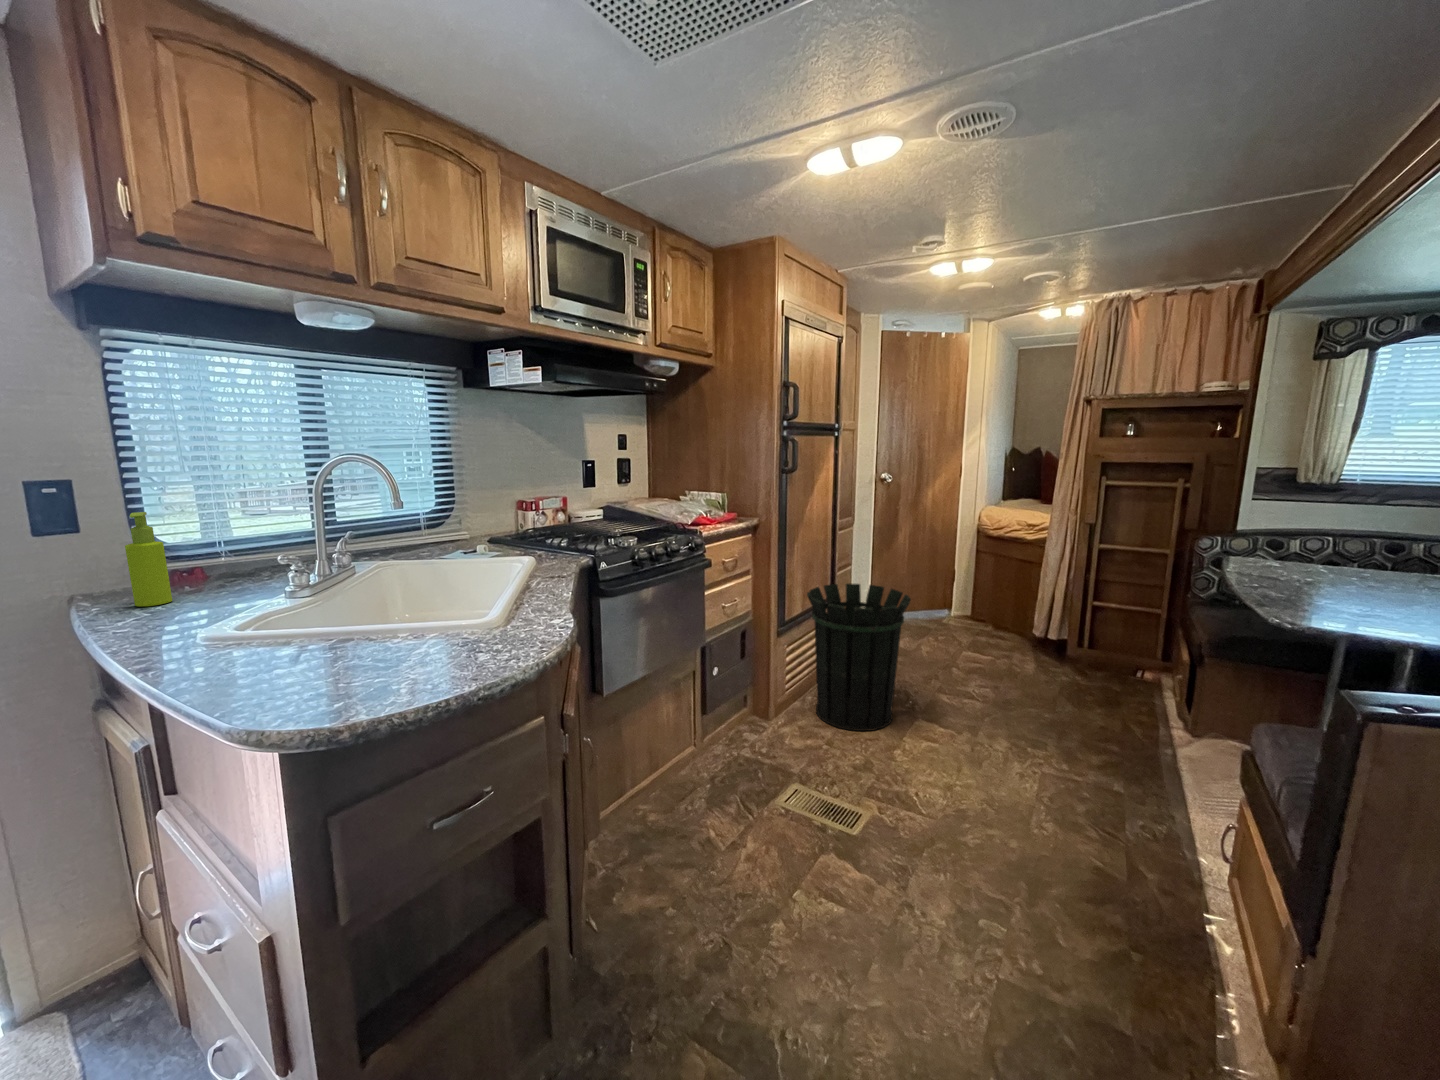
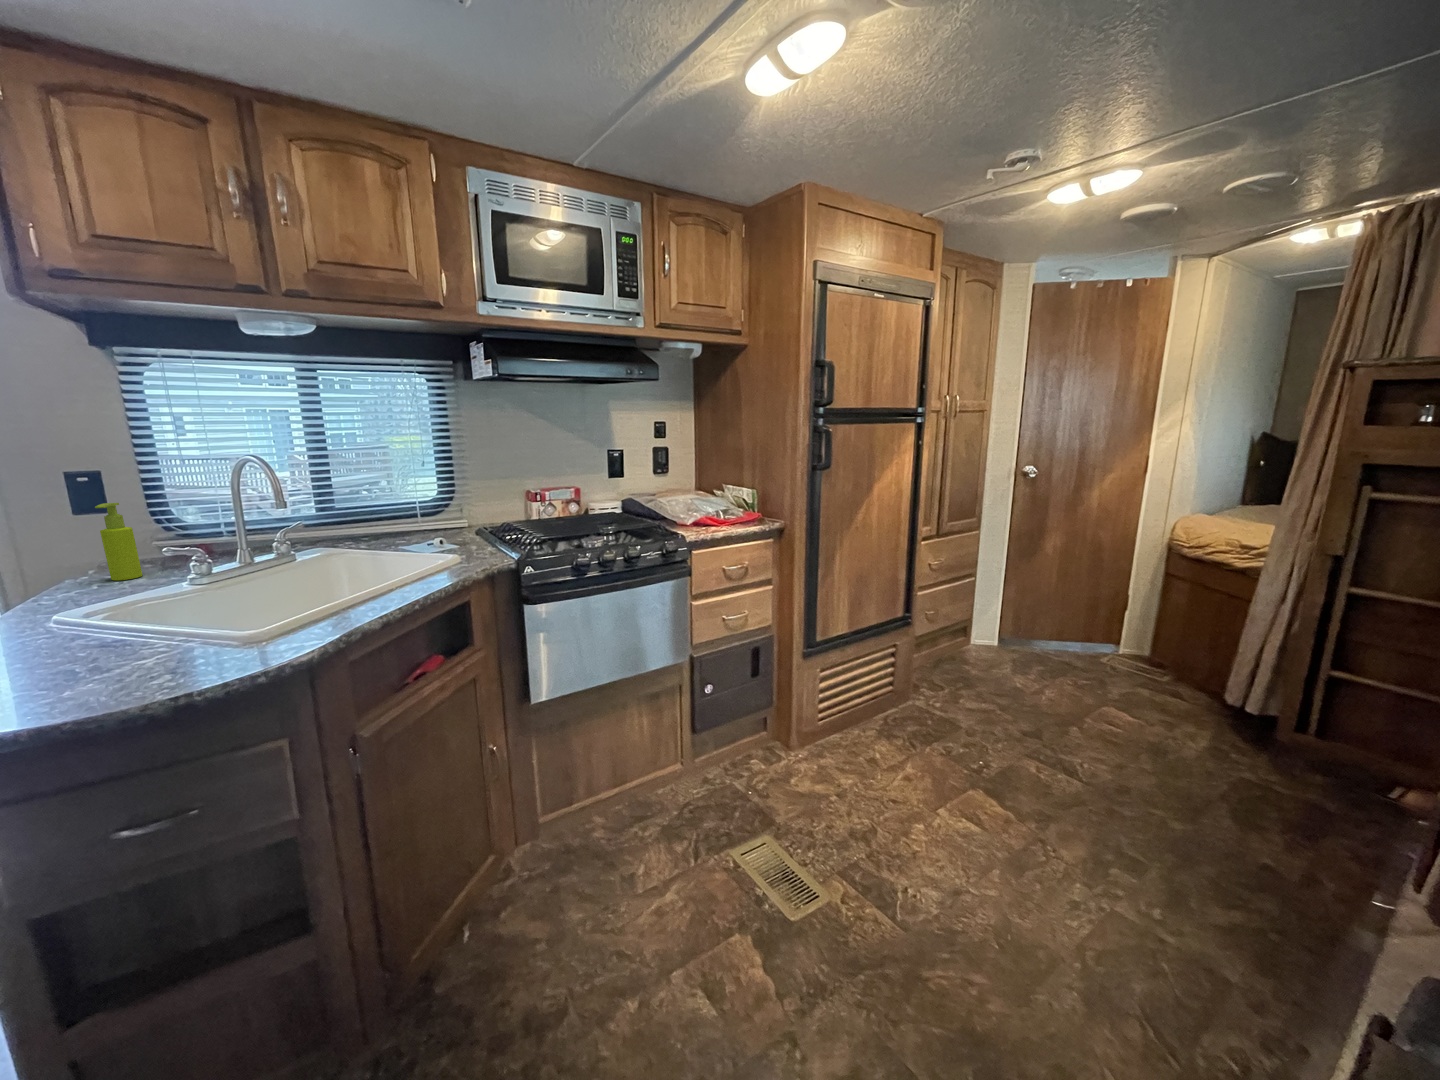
waste bin: present [807,583,911,731] -> none [842,604,975,790]

